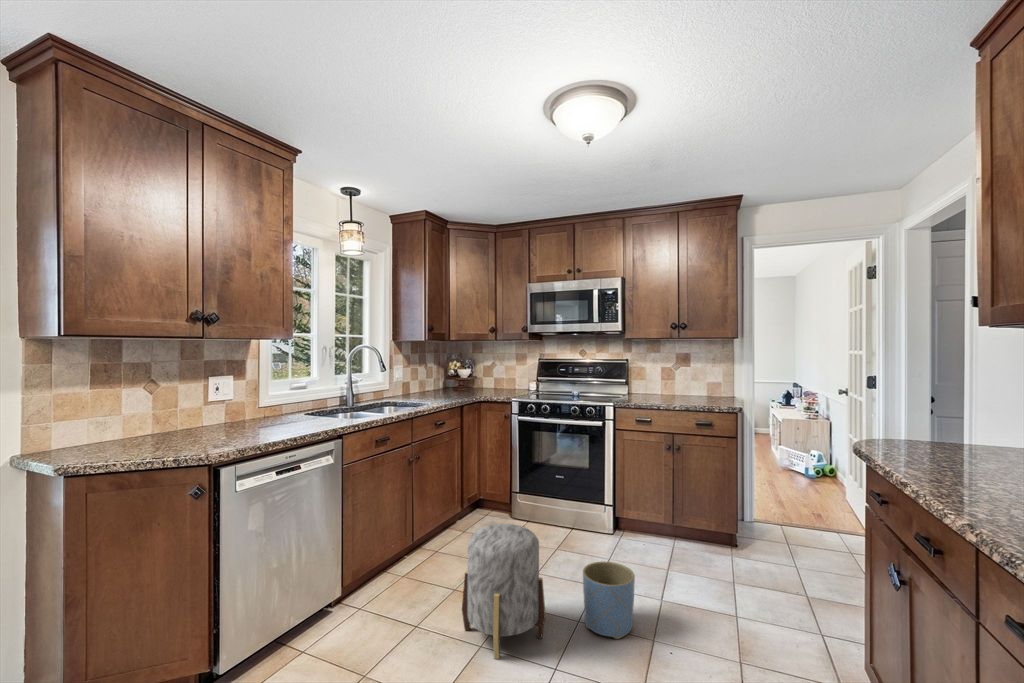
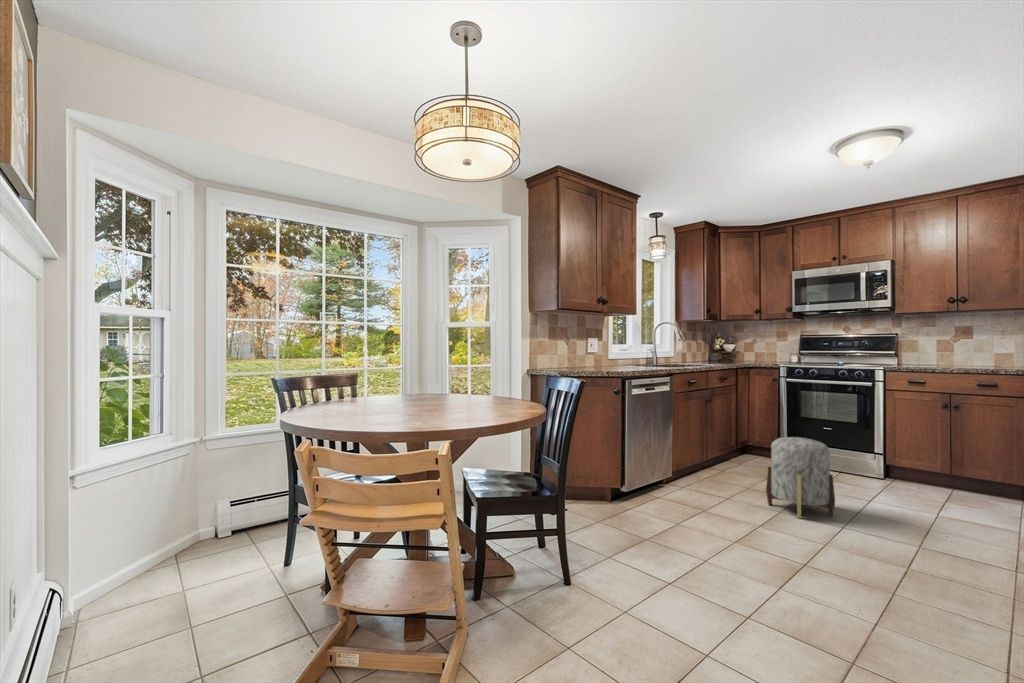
planter: present [583,562,635,639] -> none [866,474,915,525]

